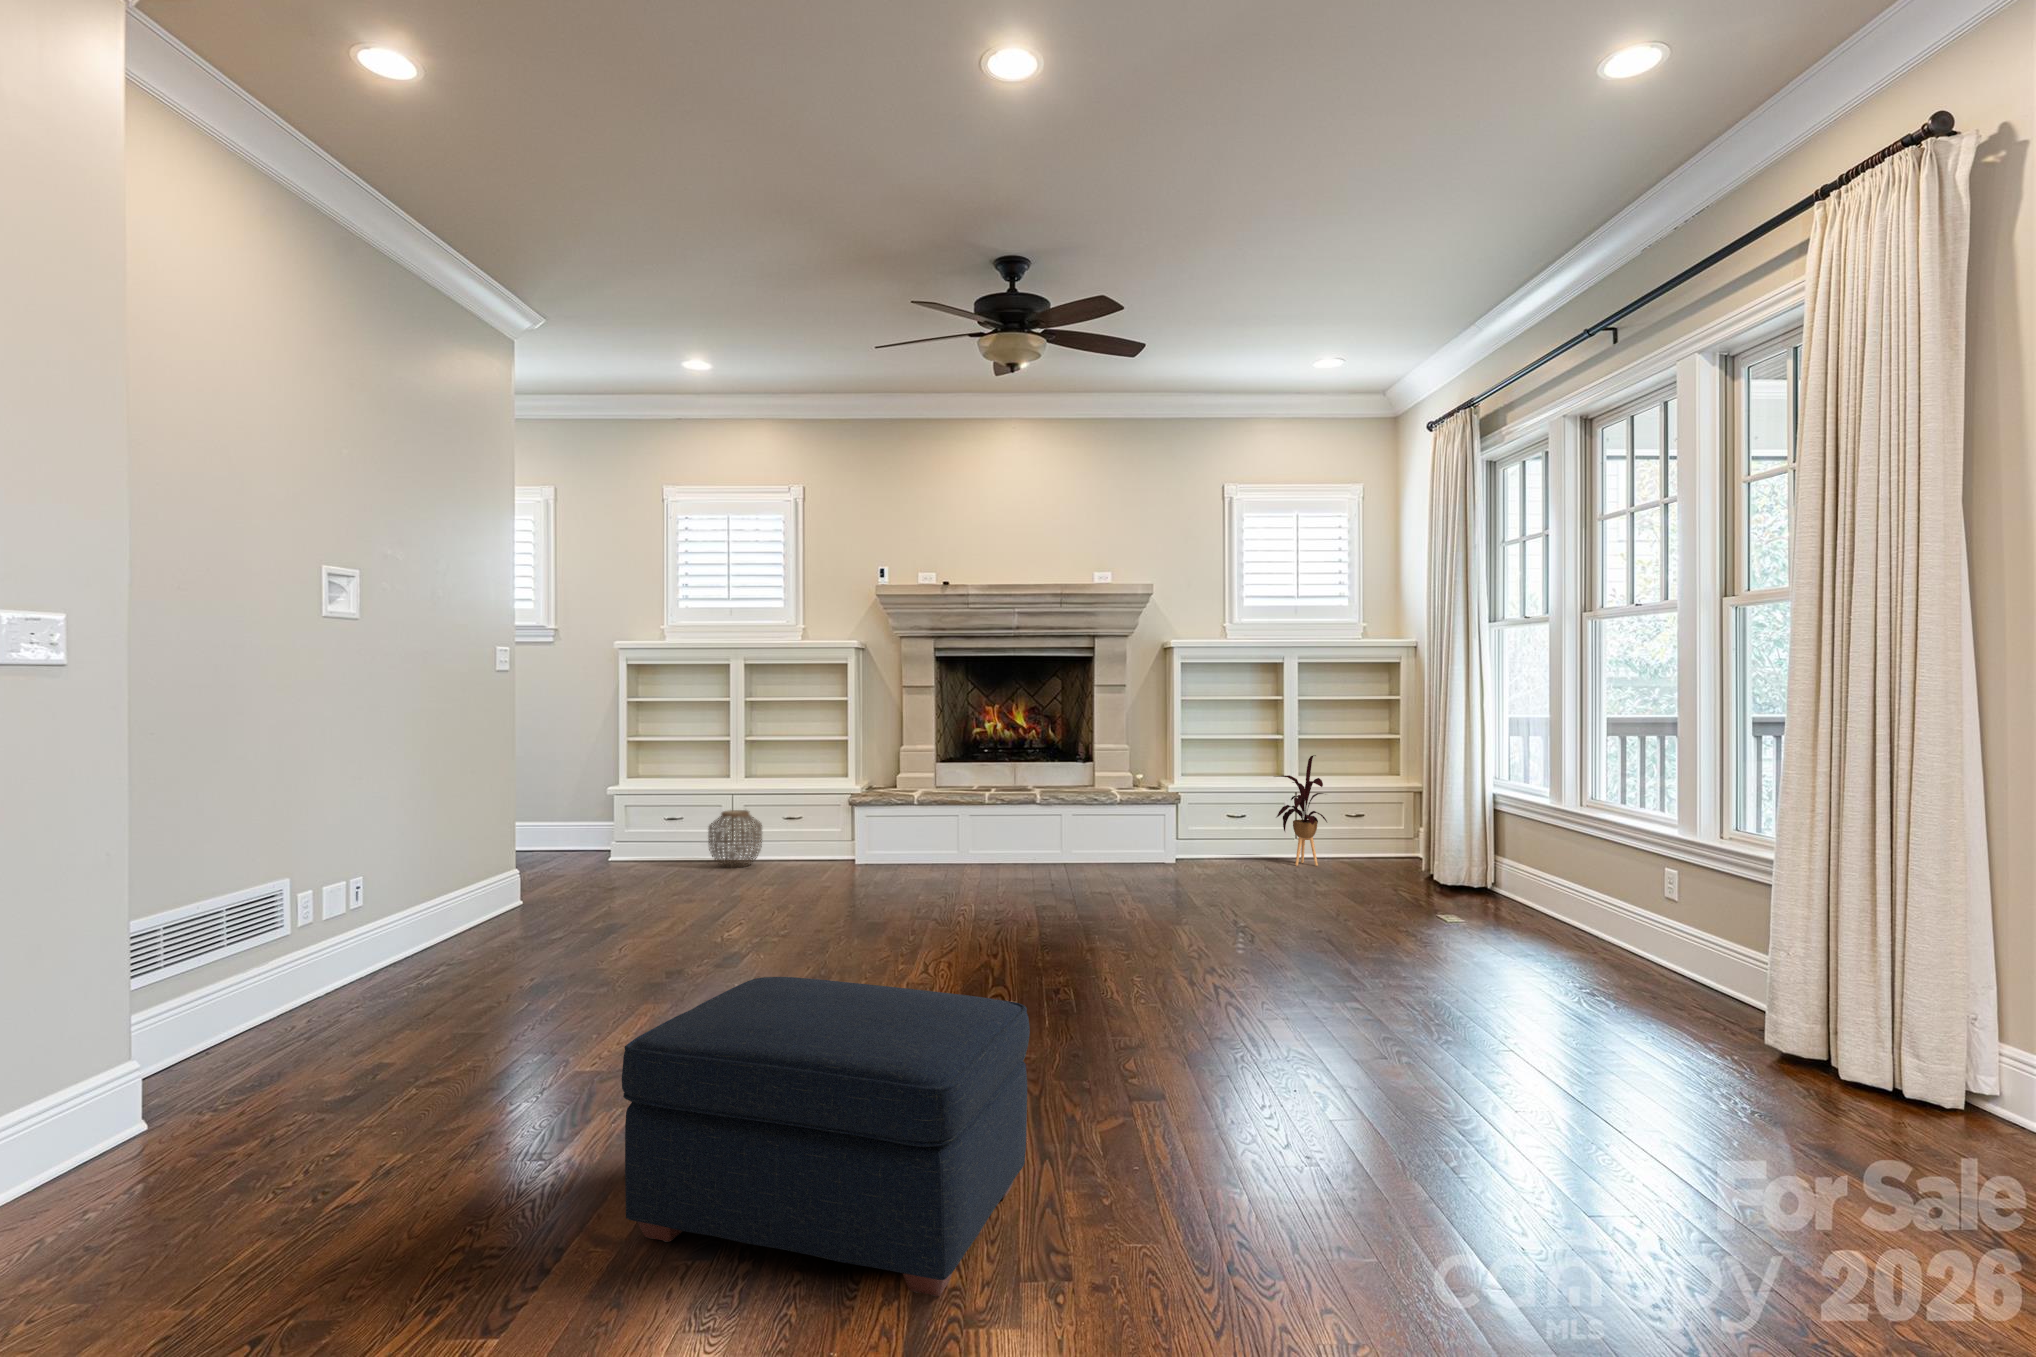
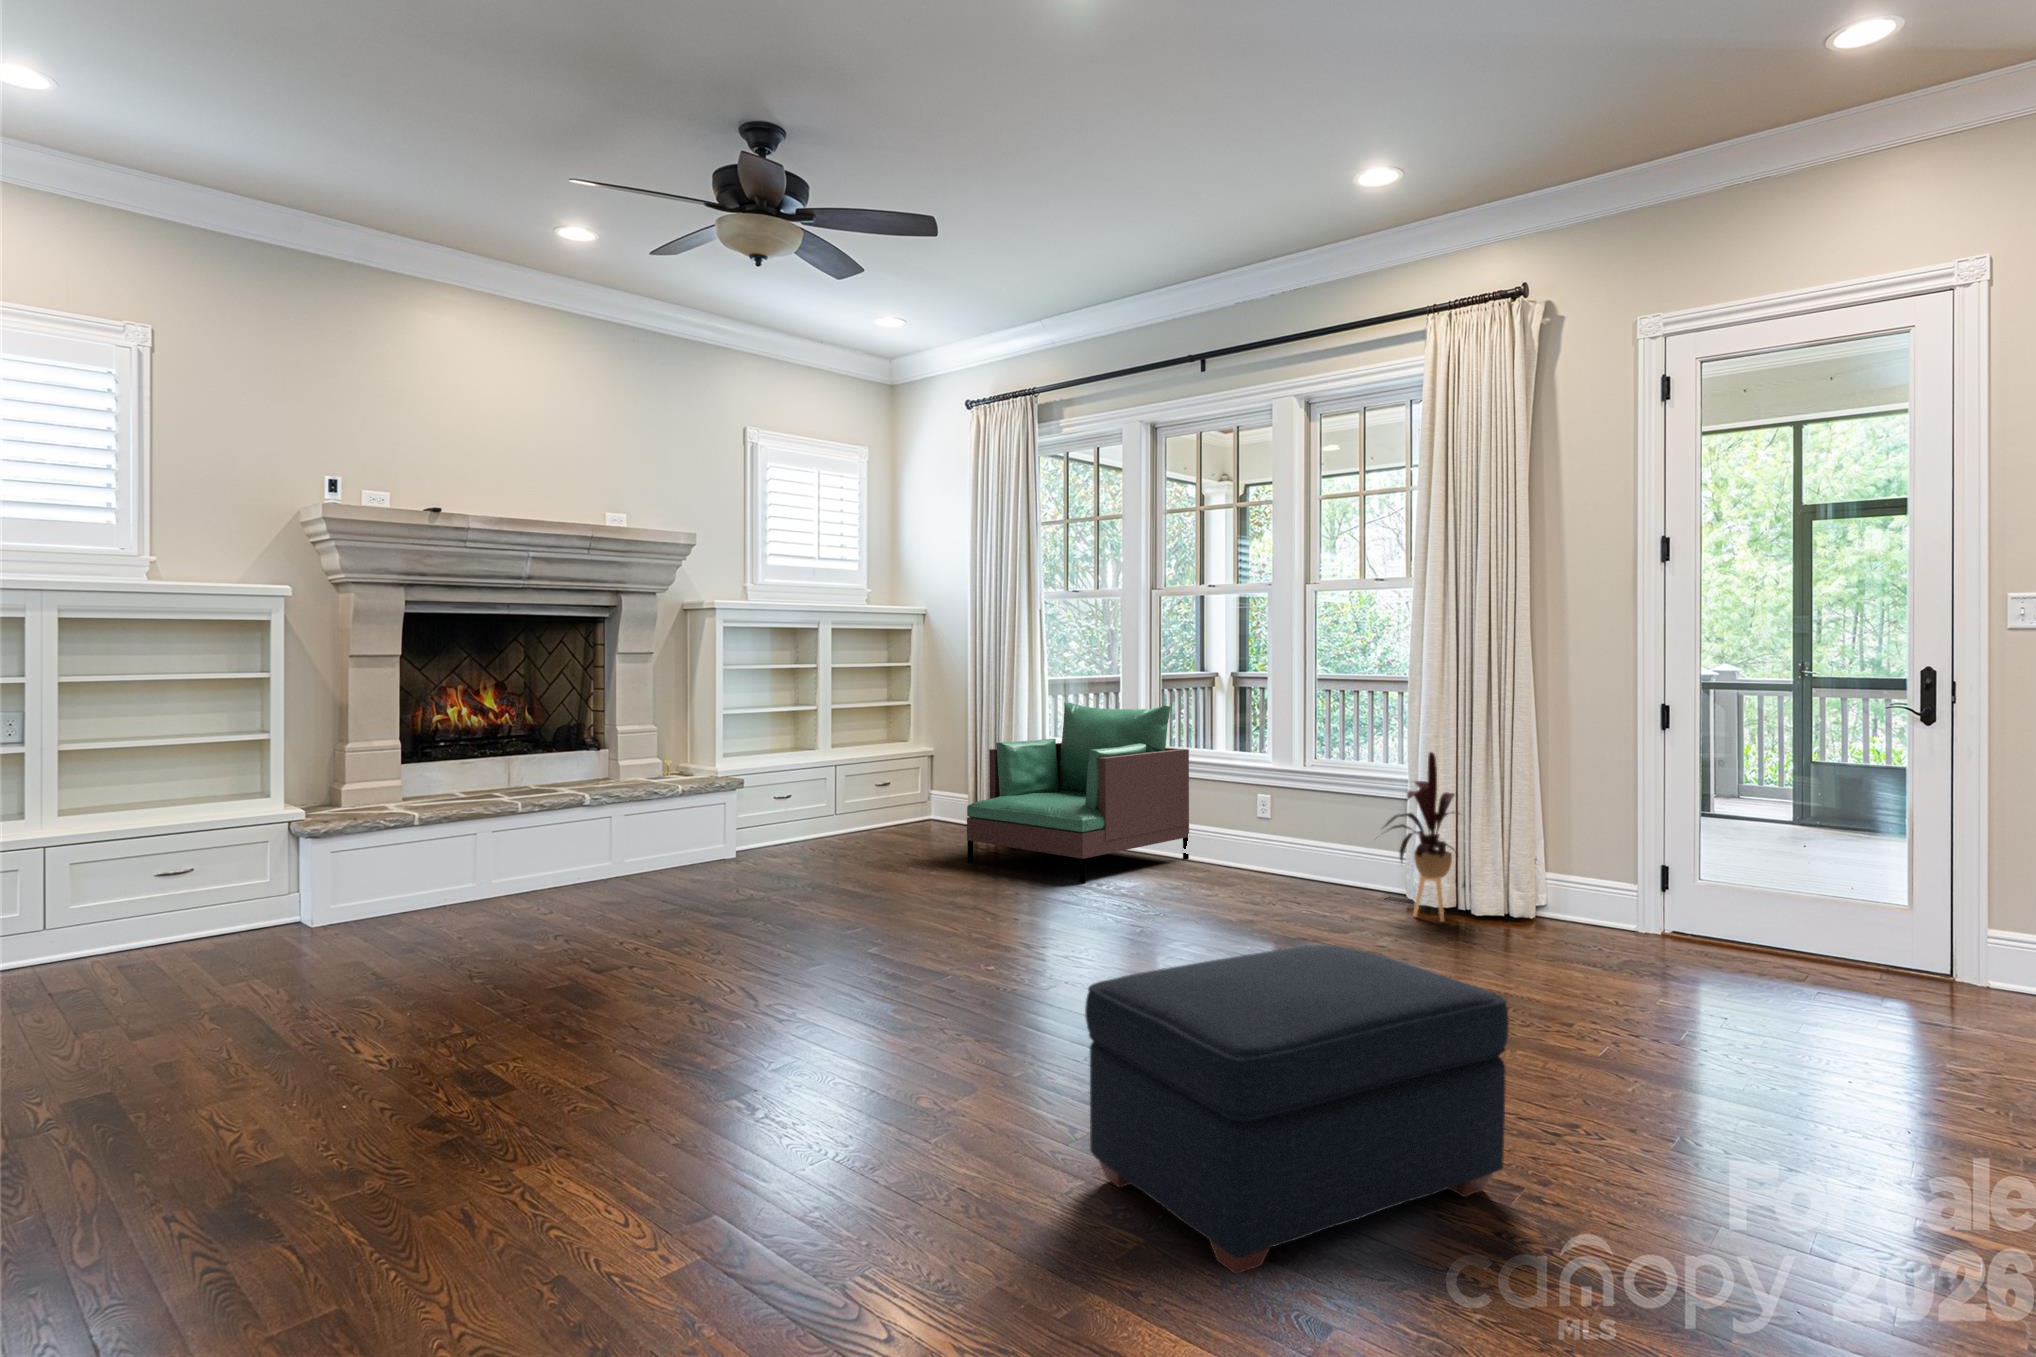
armchair: none [1343,741,1599,939] -> present [967,703,1189,884]
house plant: present [1276,755,1327,866] -> present [1385,752,1455,922]
woven basket: present [708,810,762,868] -> none [30,865,144,966]

